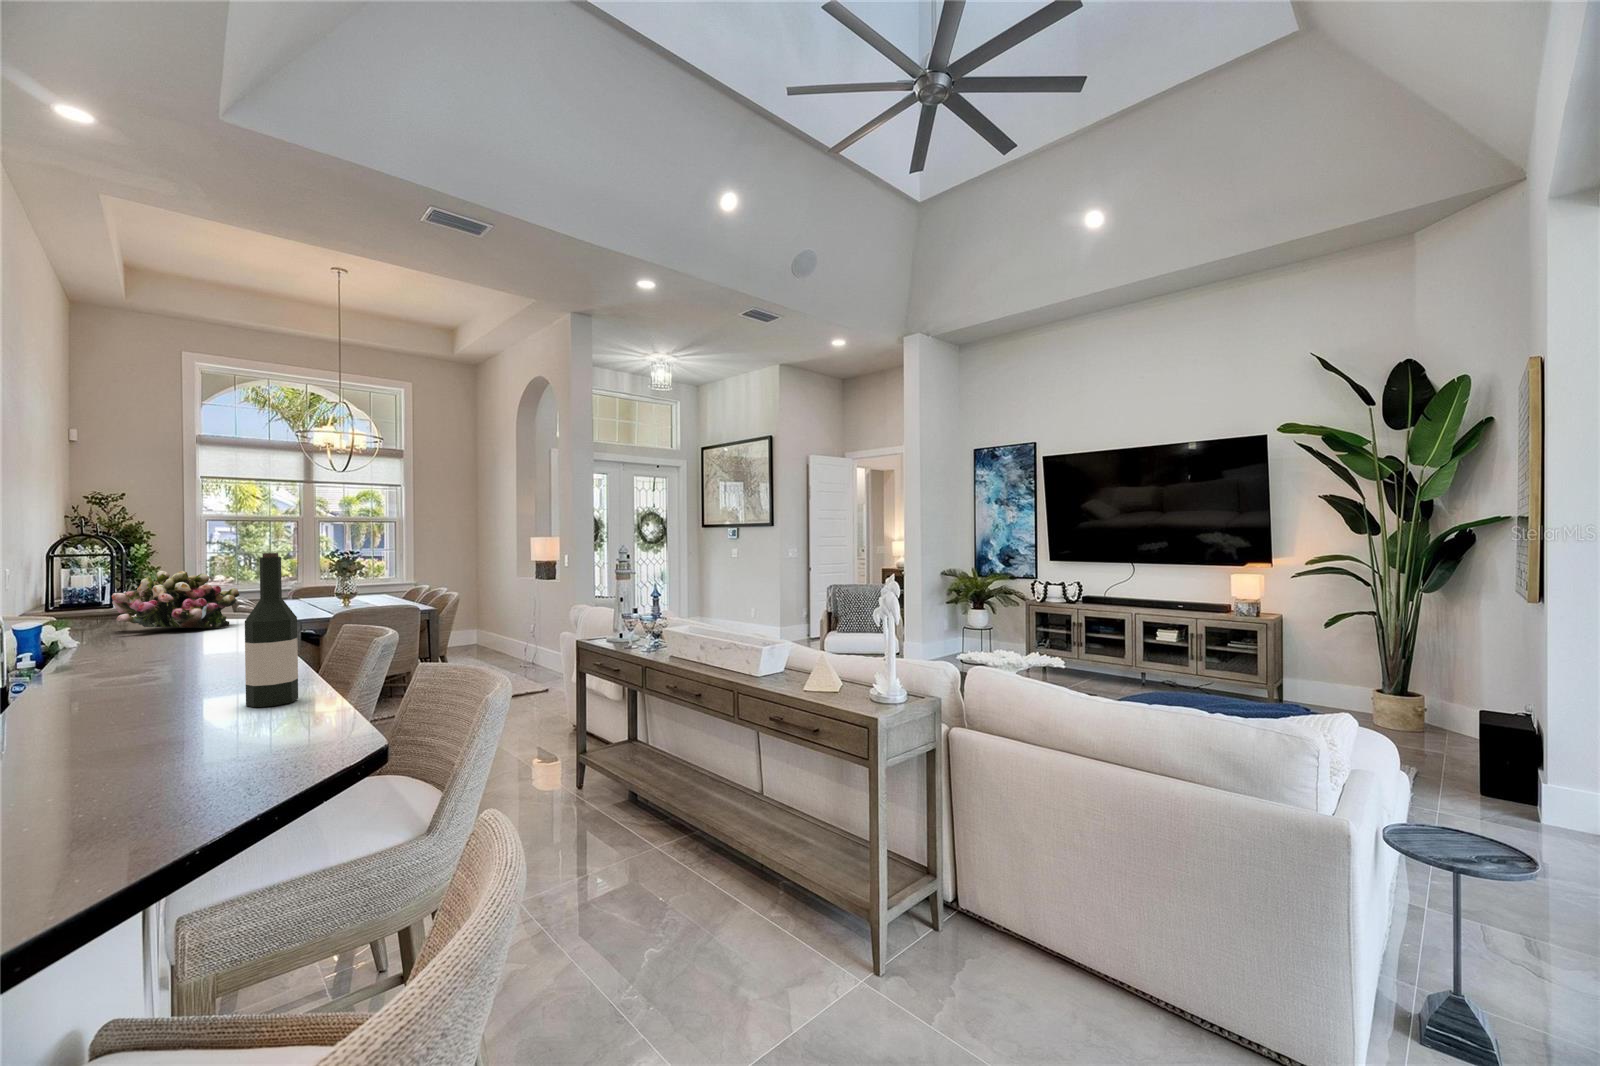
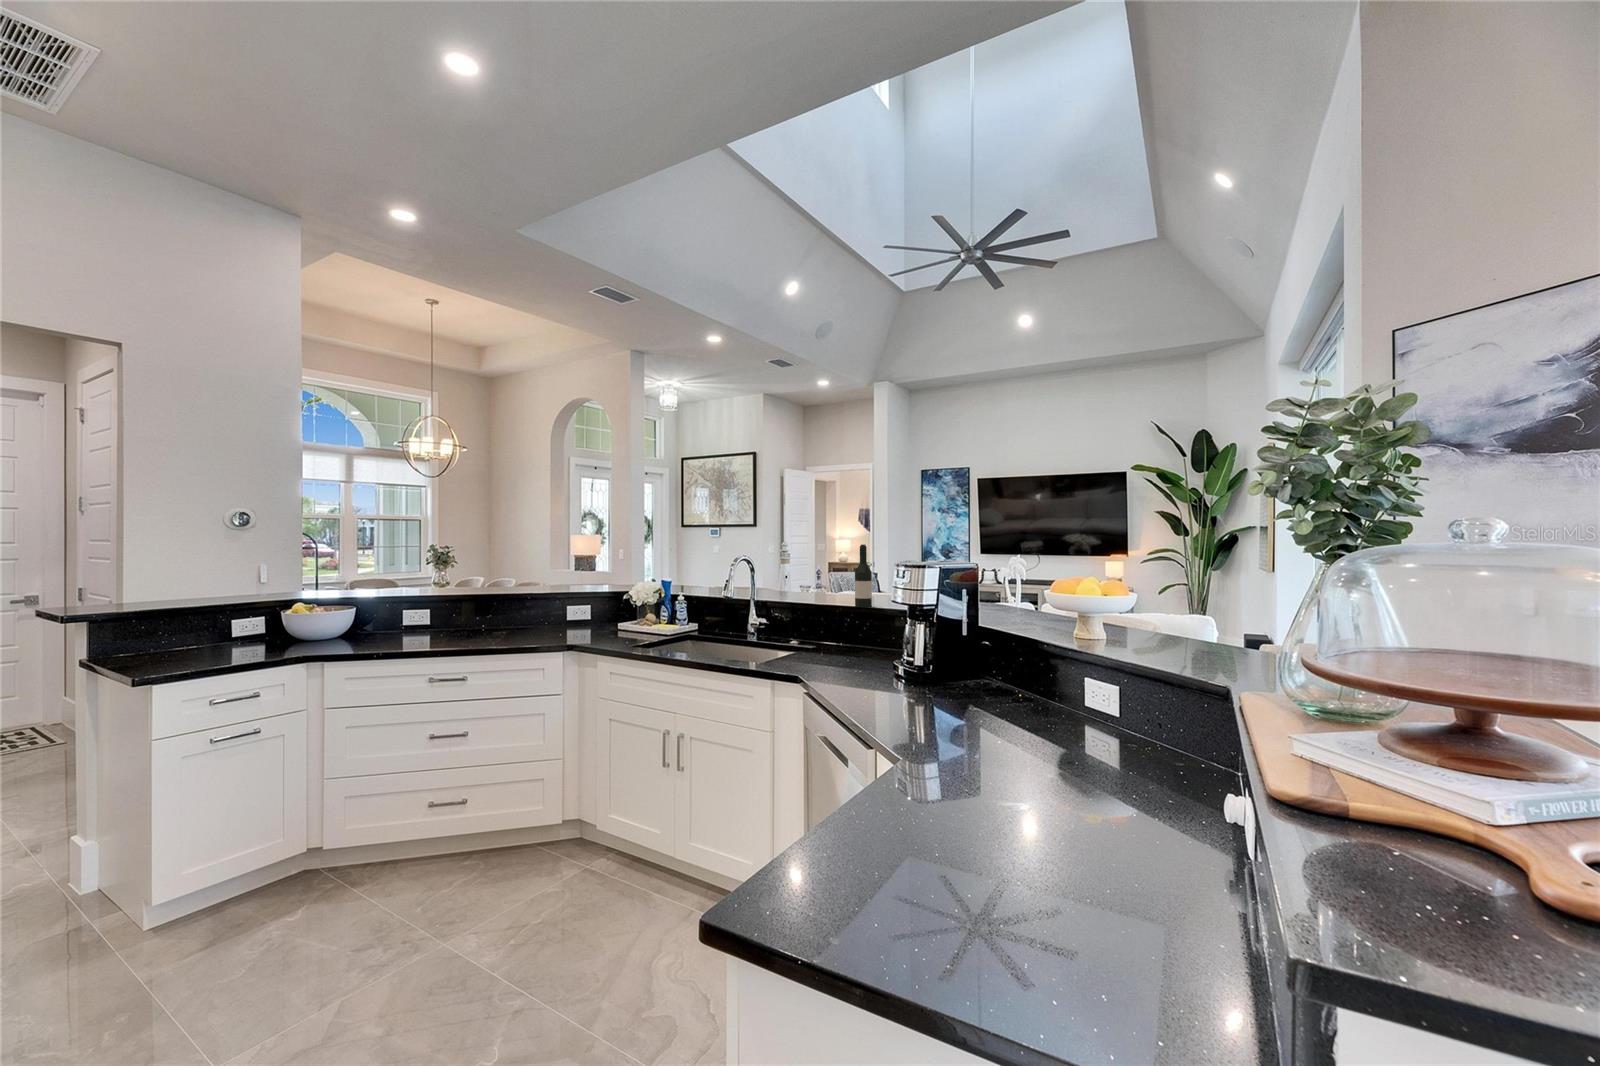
flower arrangement: present [112,571,239,628] -> none [575,557,632,592]

